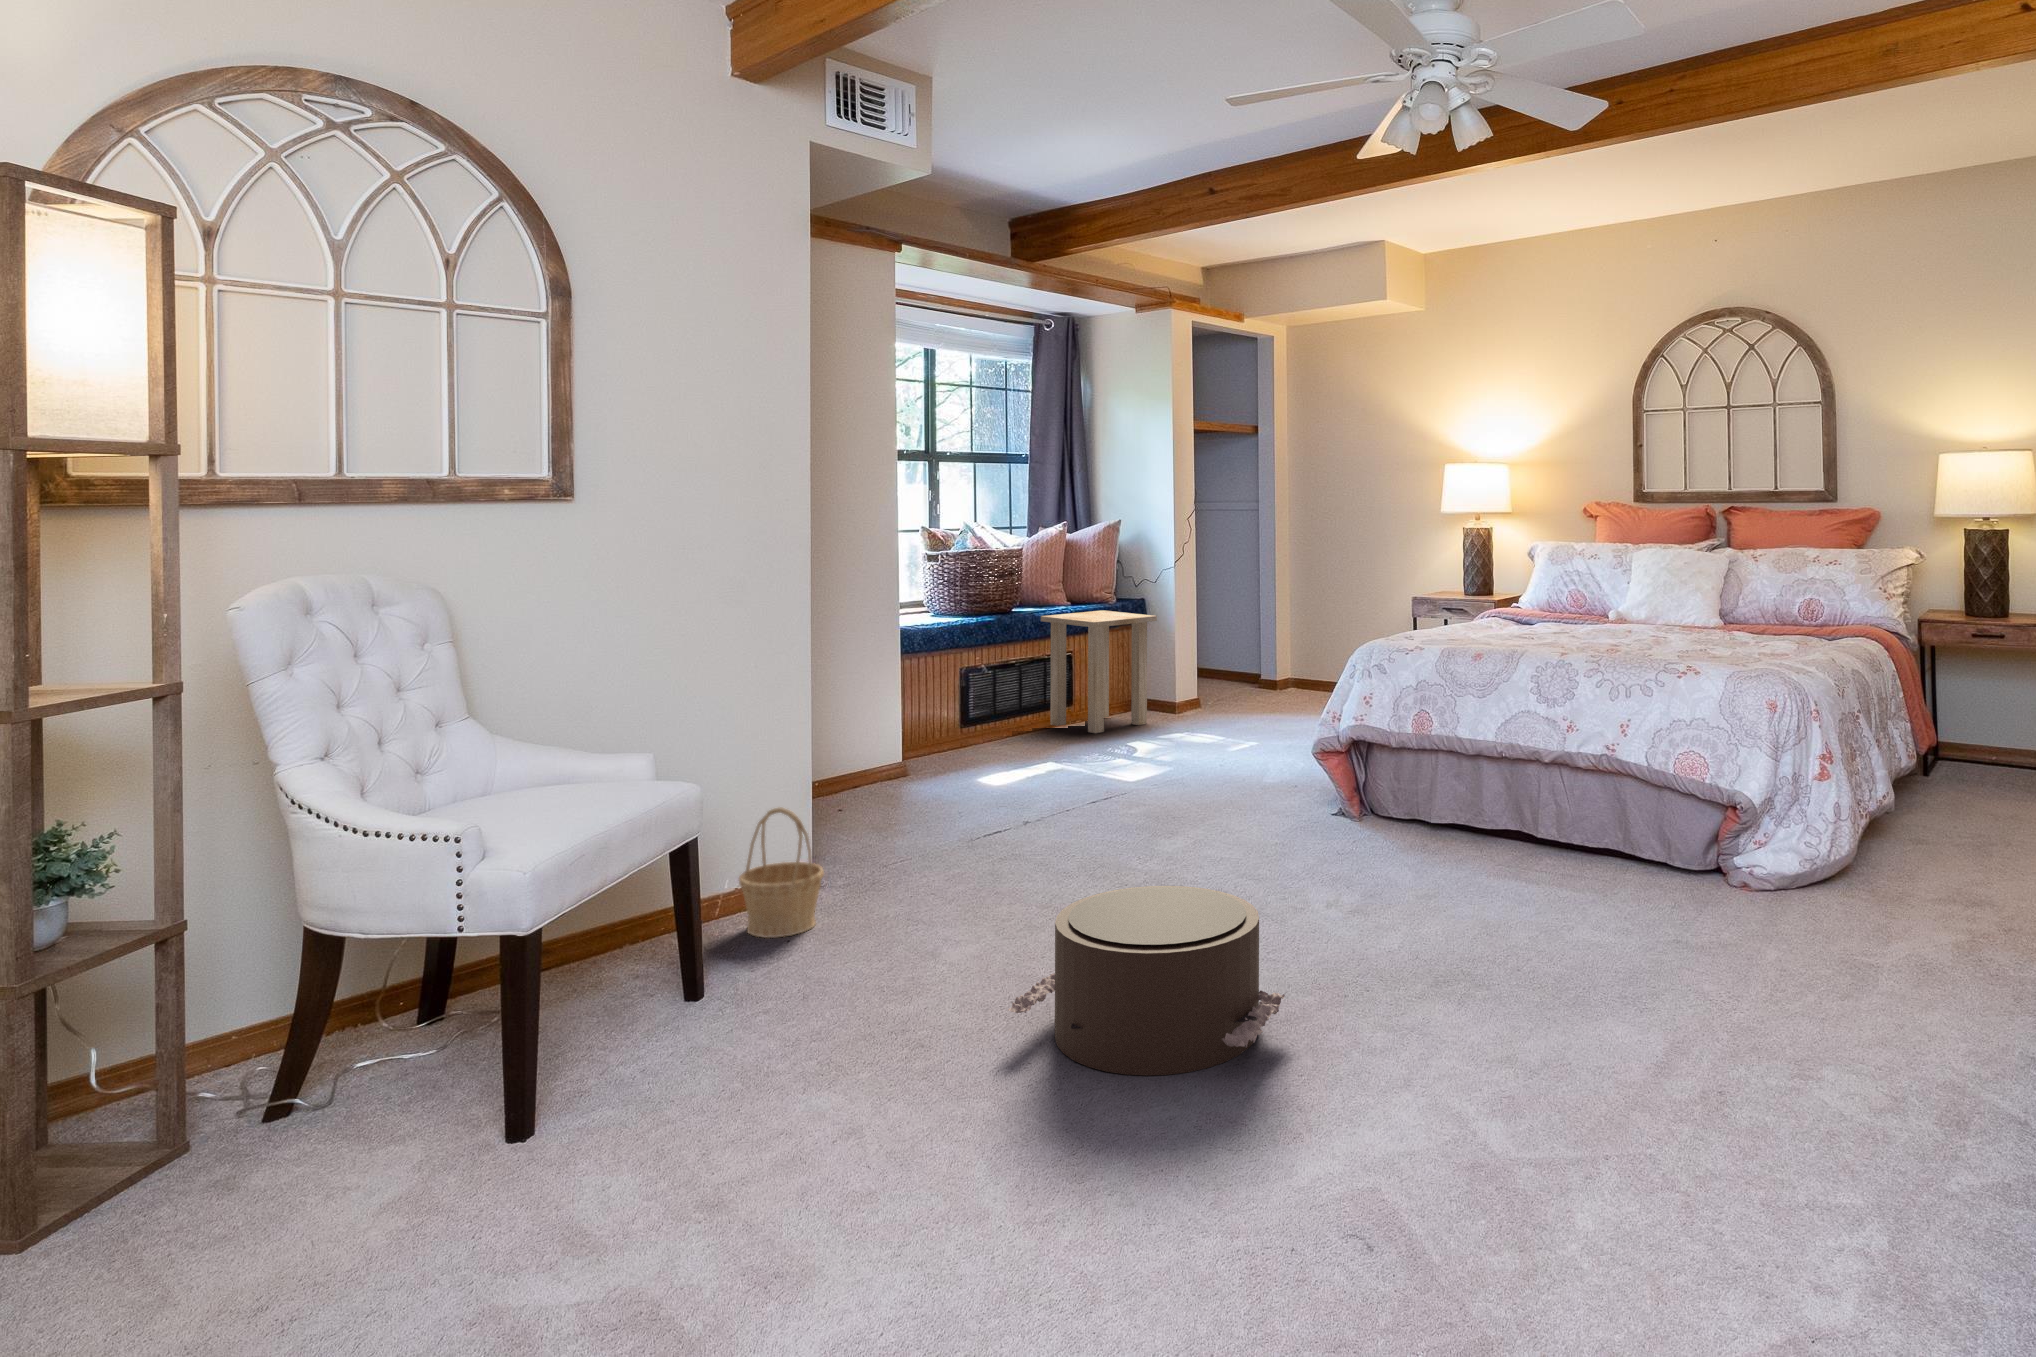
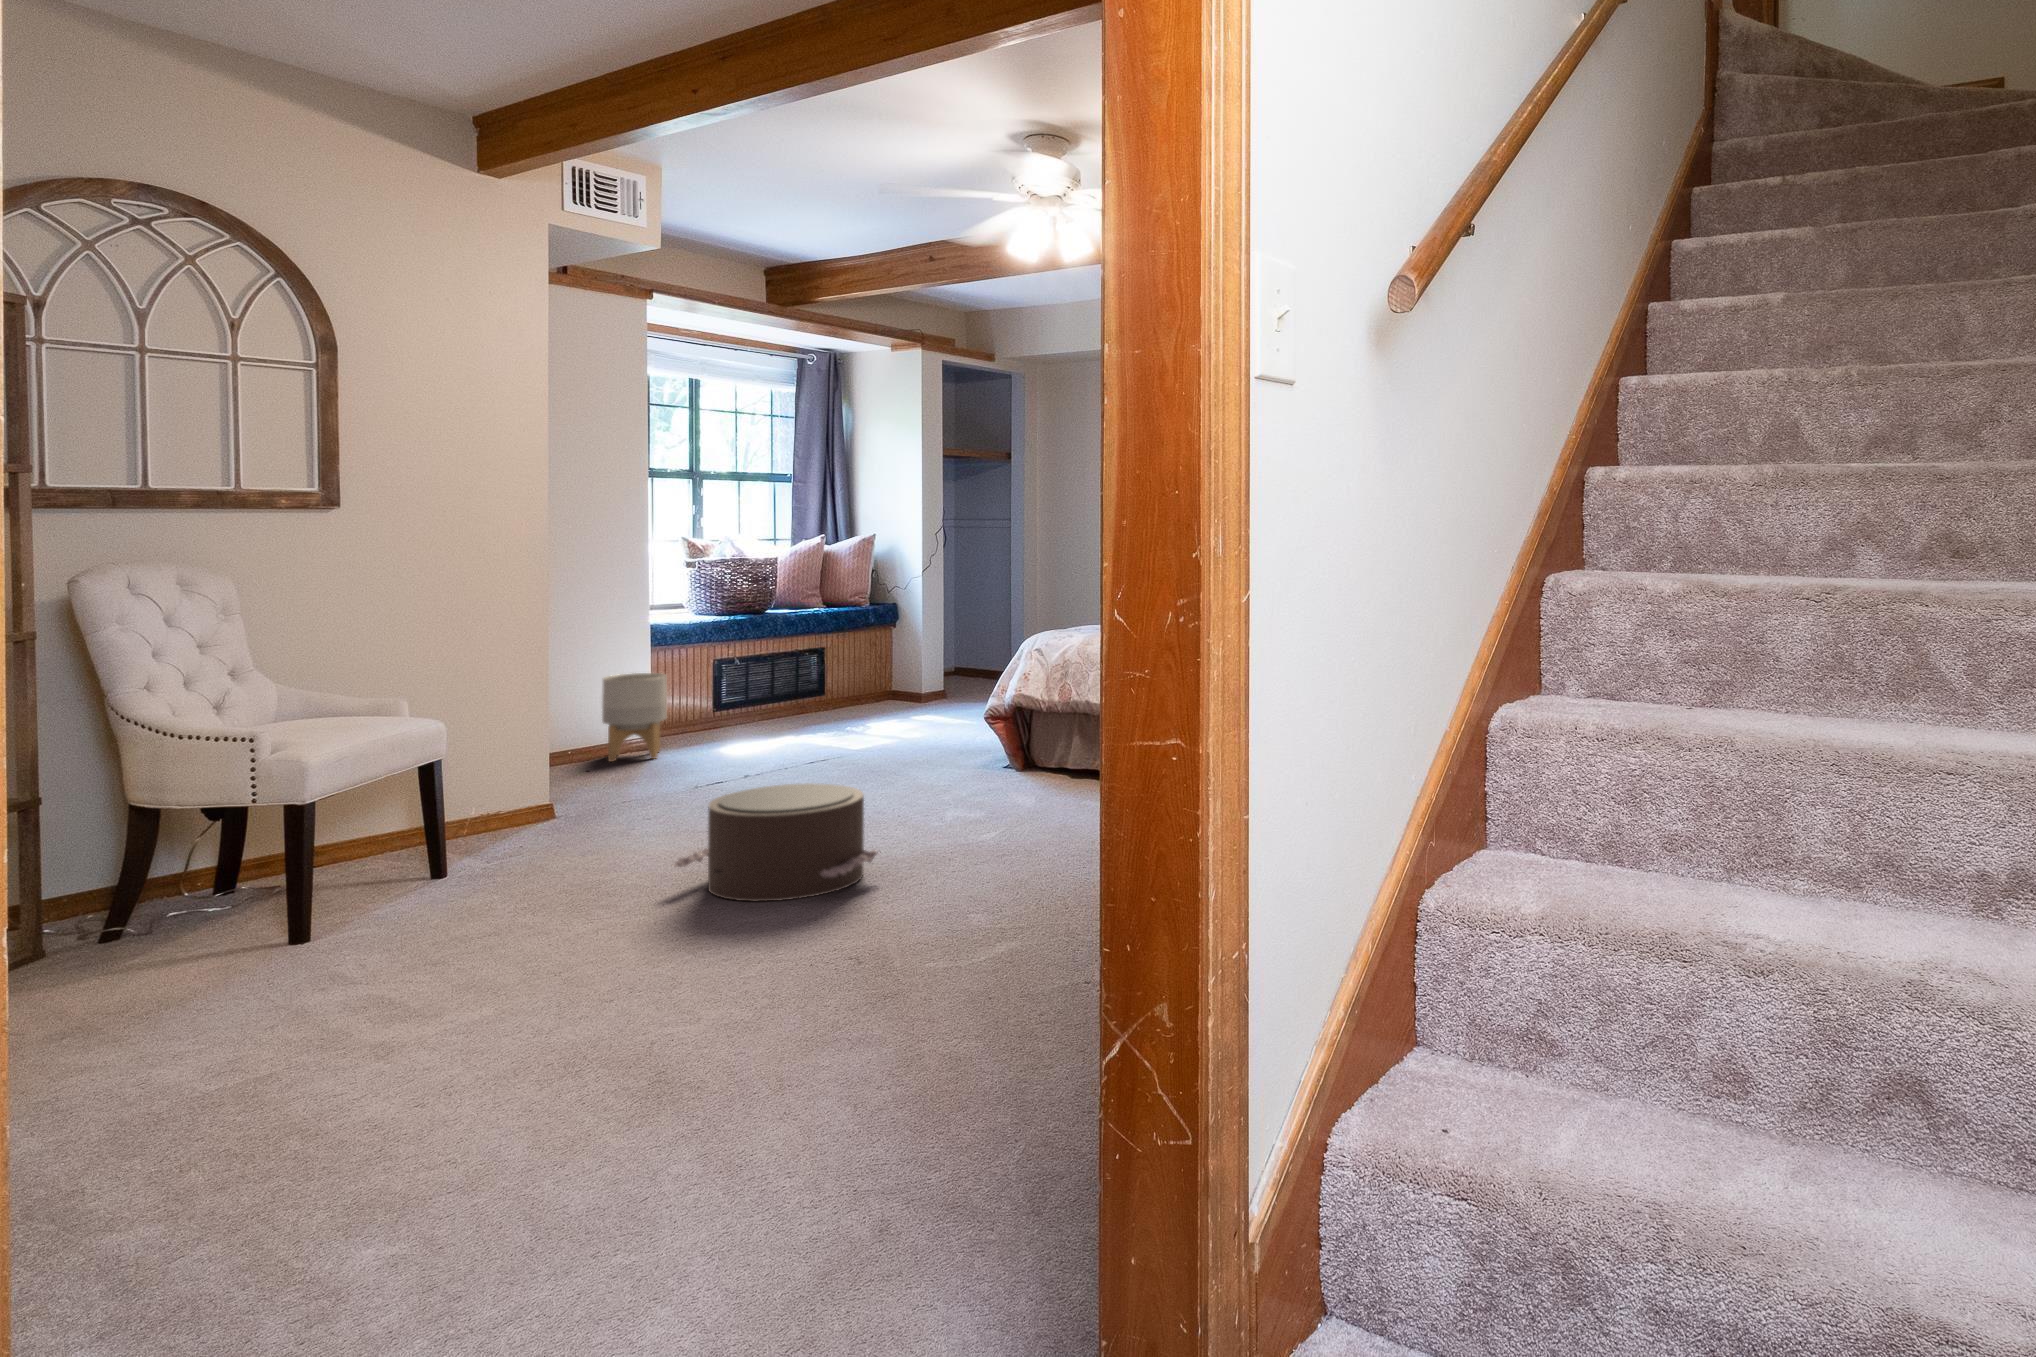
side table: present [1041,610,1157,733] -> none [792,611,897,716]
planter: none [852,690,923,797] -> present [602,673,667,762]
basket: present [739,807,824,938] -> none [481,745,553,845]

